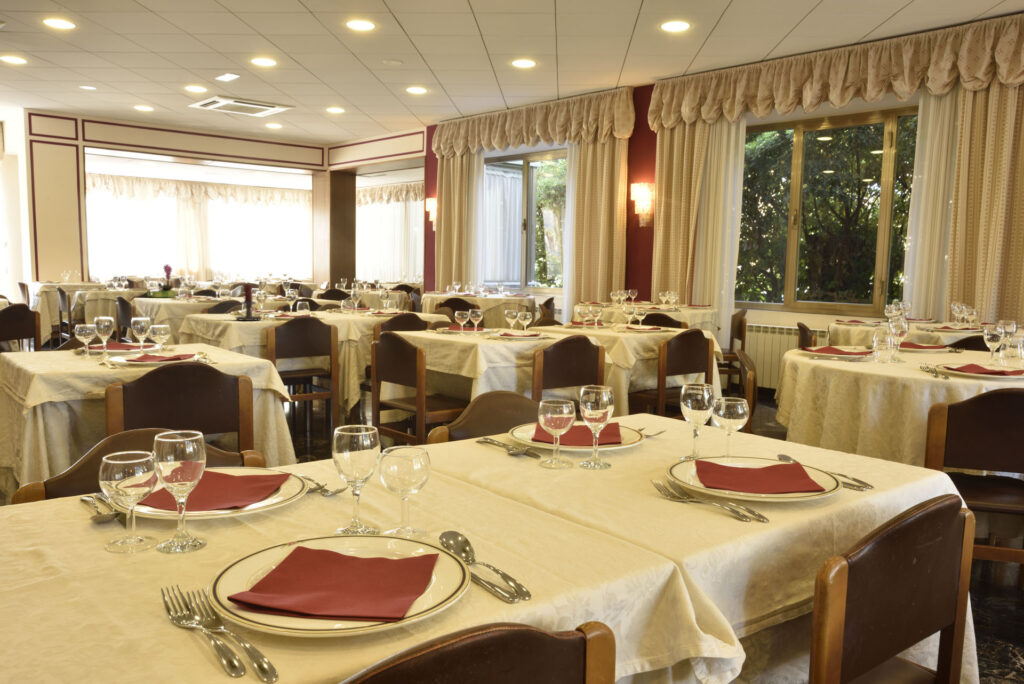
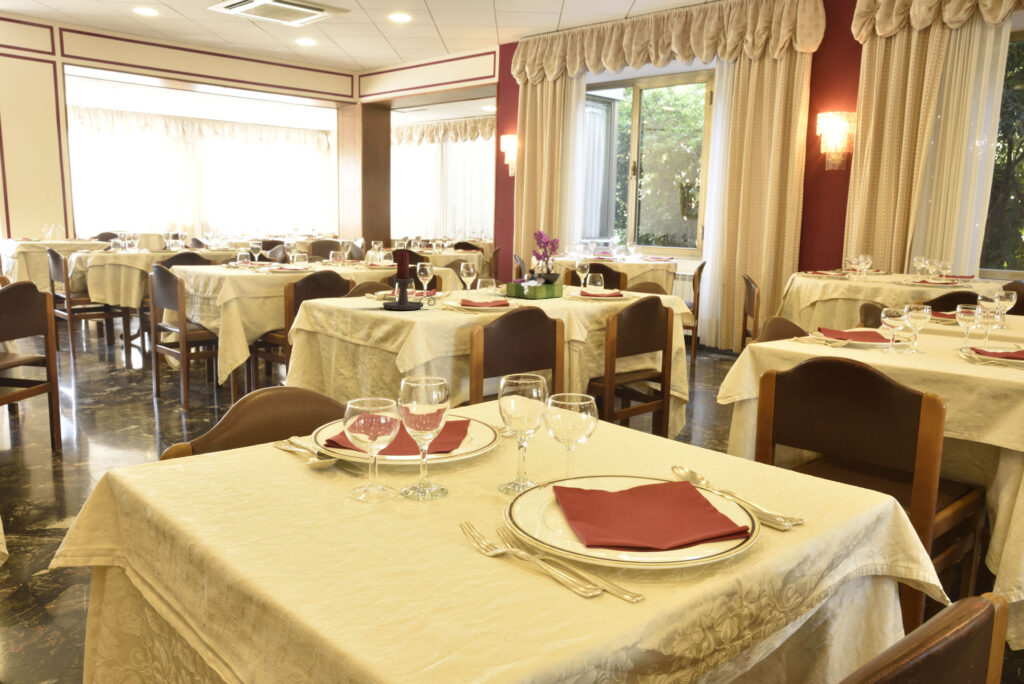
flower arrangement: present [147,265,175,297] -> present [506,230,563,299]

